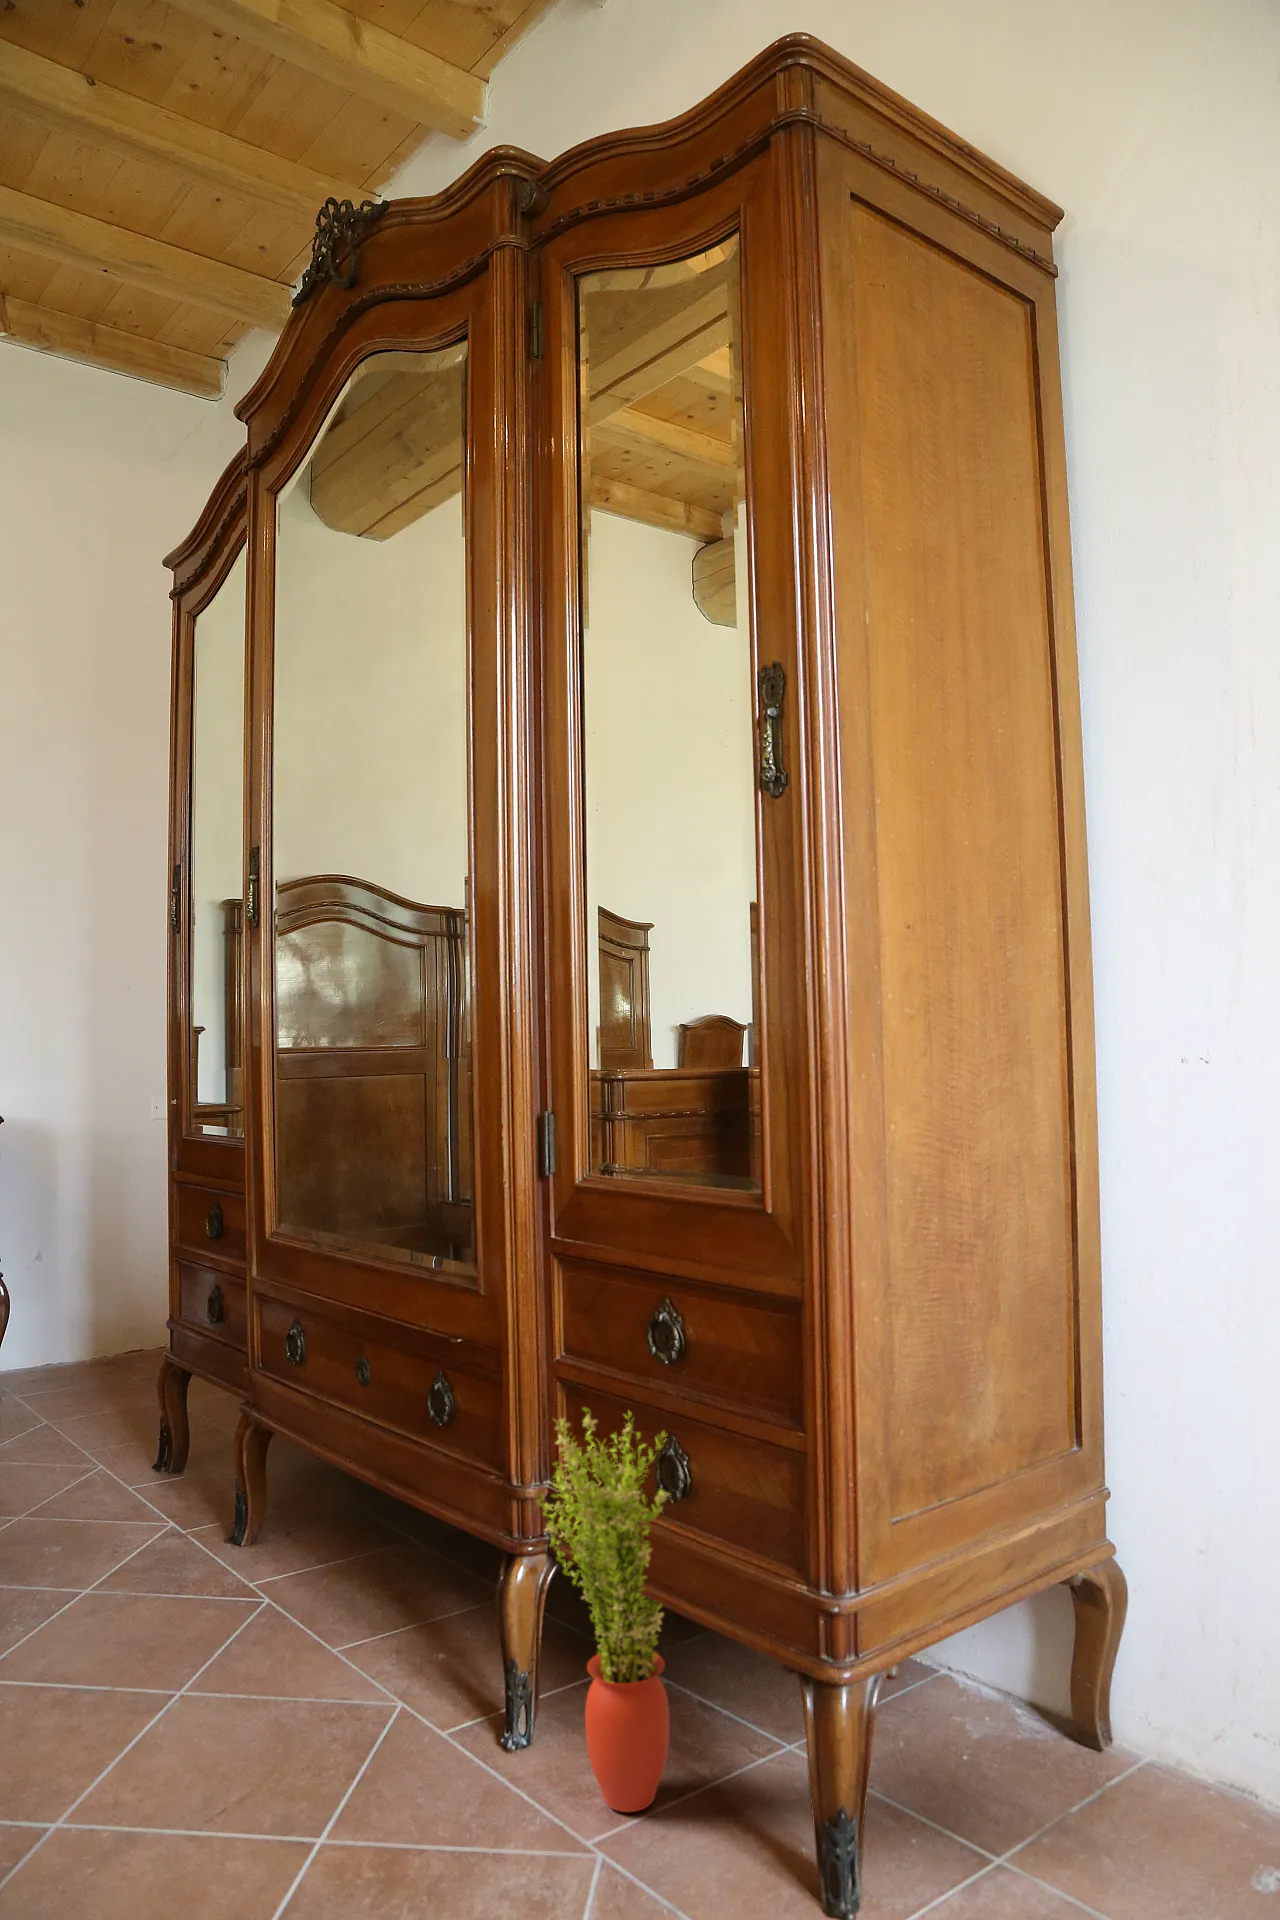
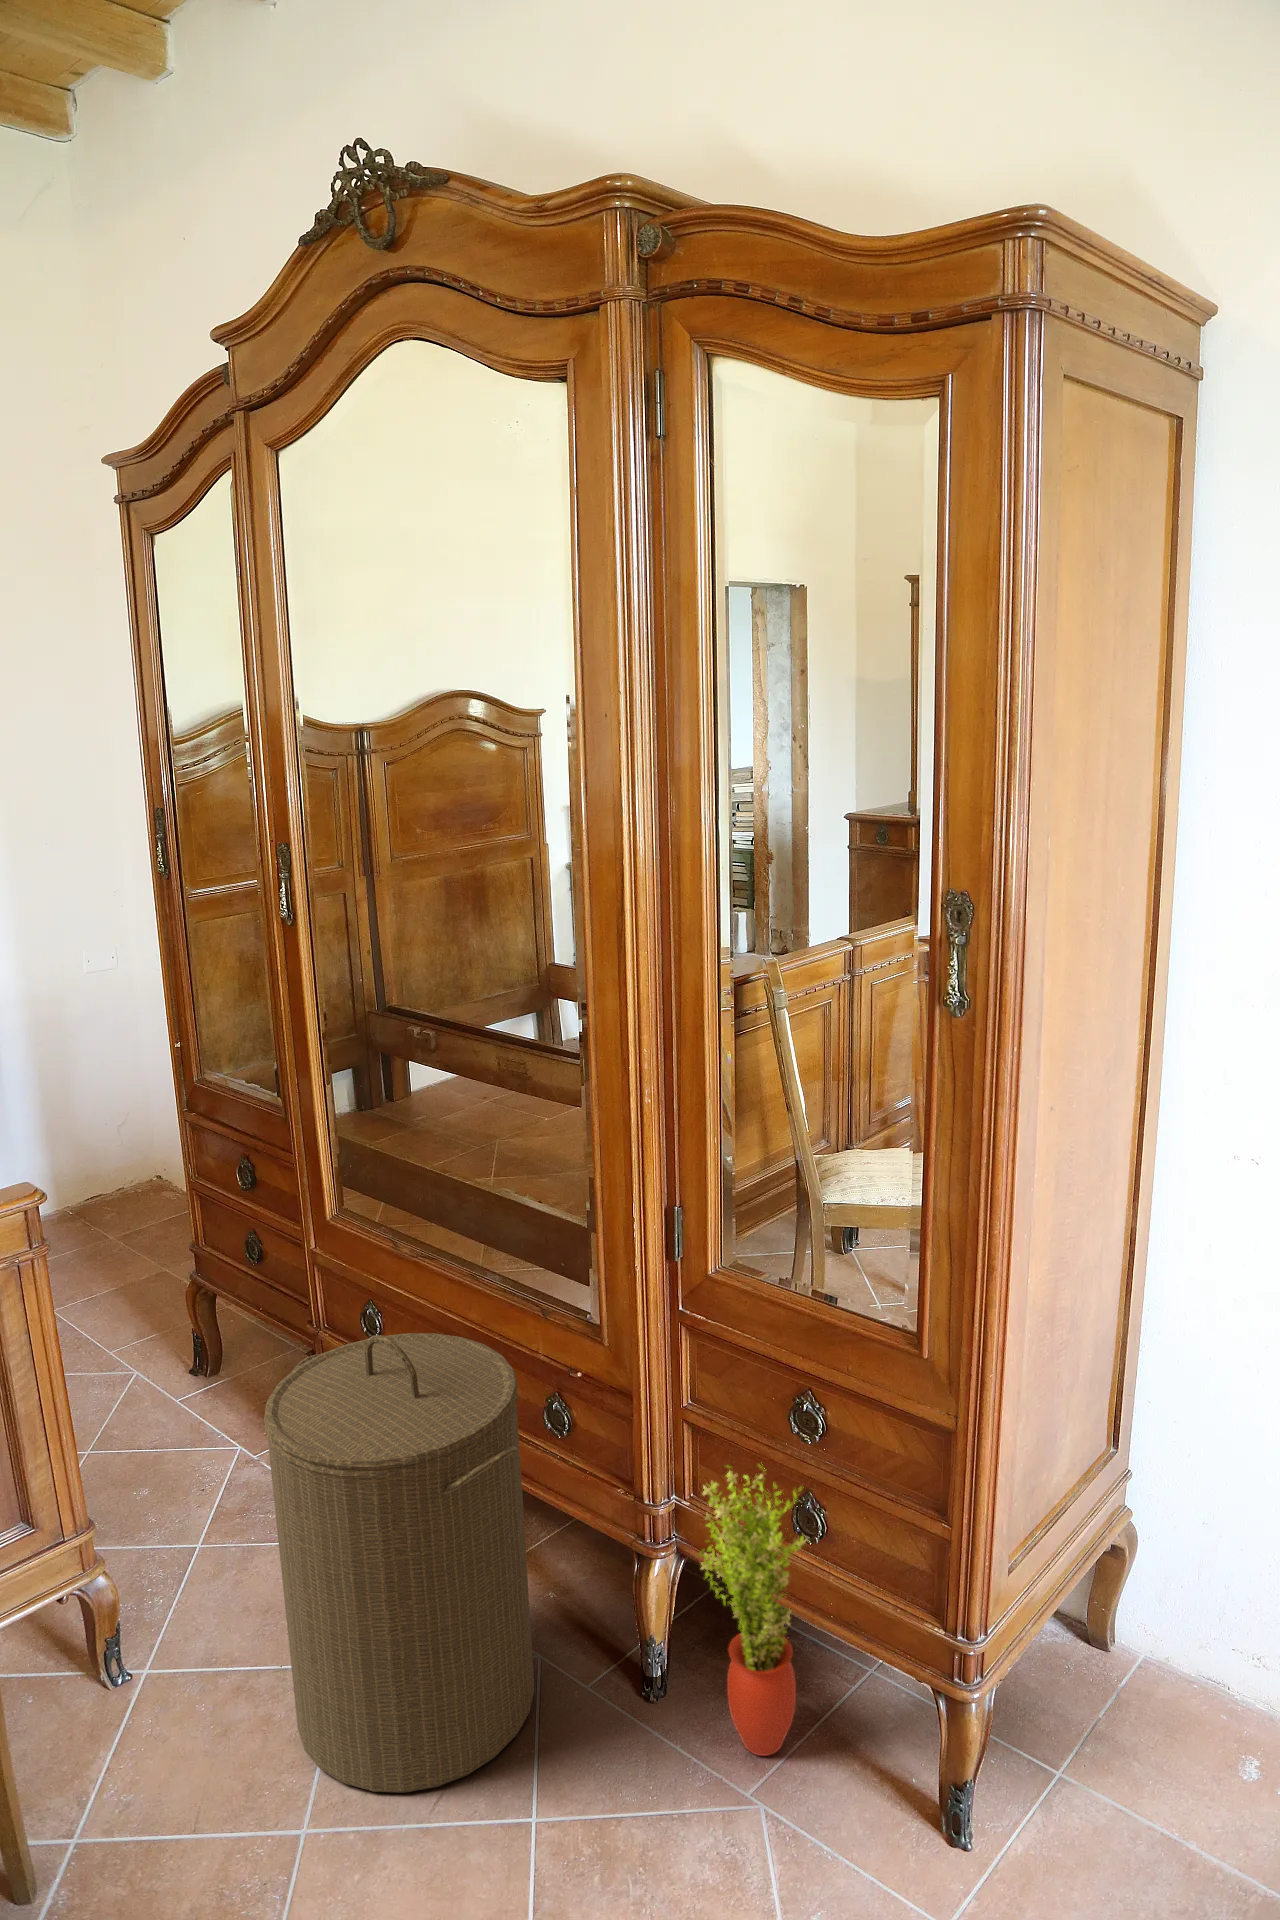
laundry hamper: none [95,1262,385,1812] -> present [264,1333,534,1793]

